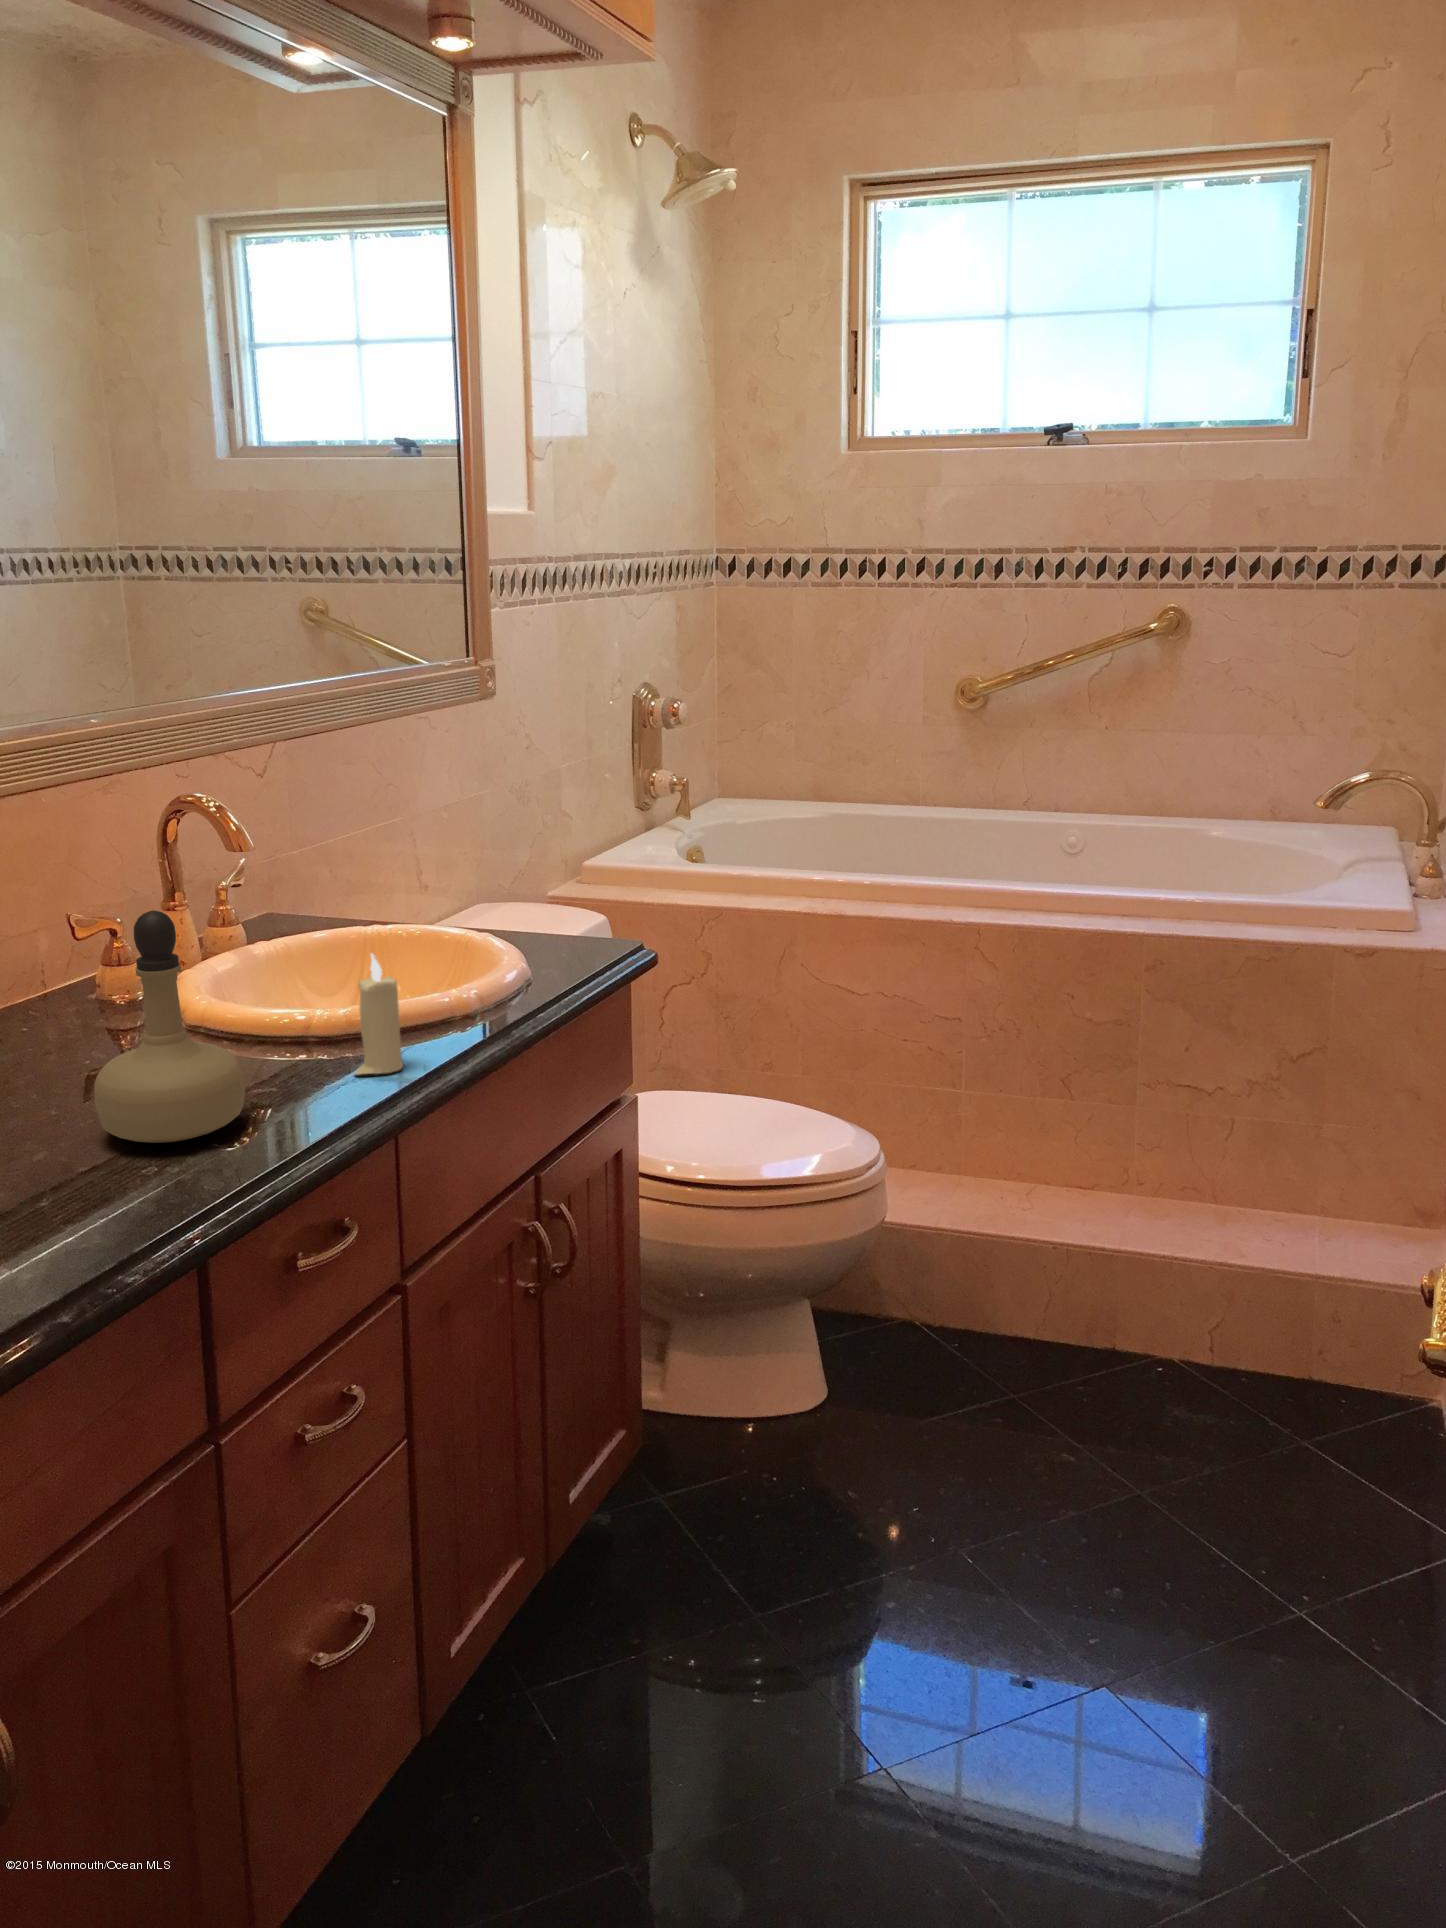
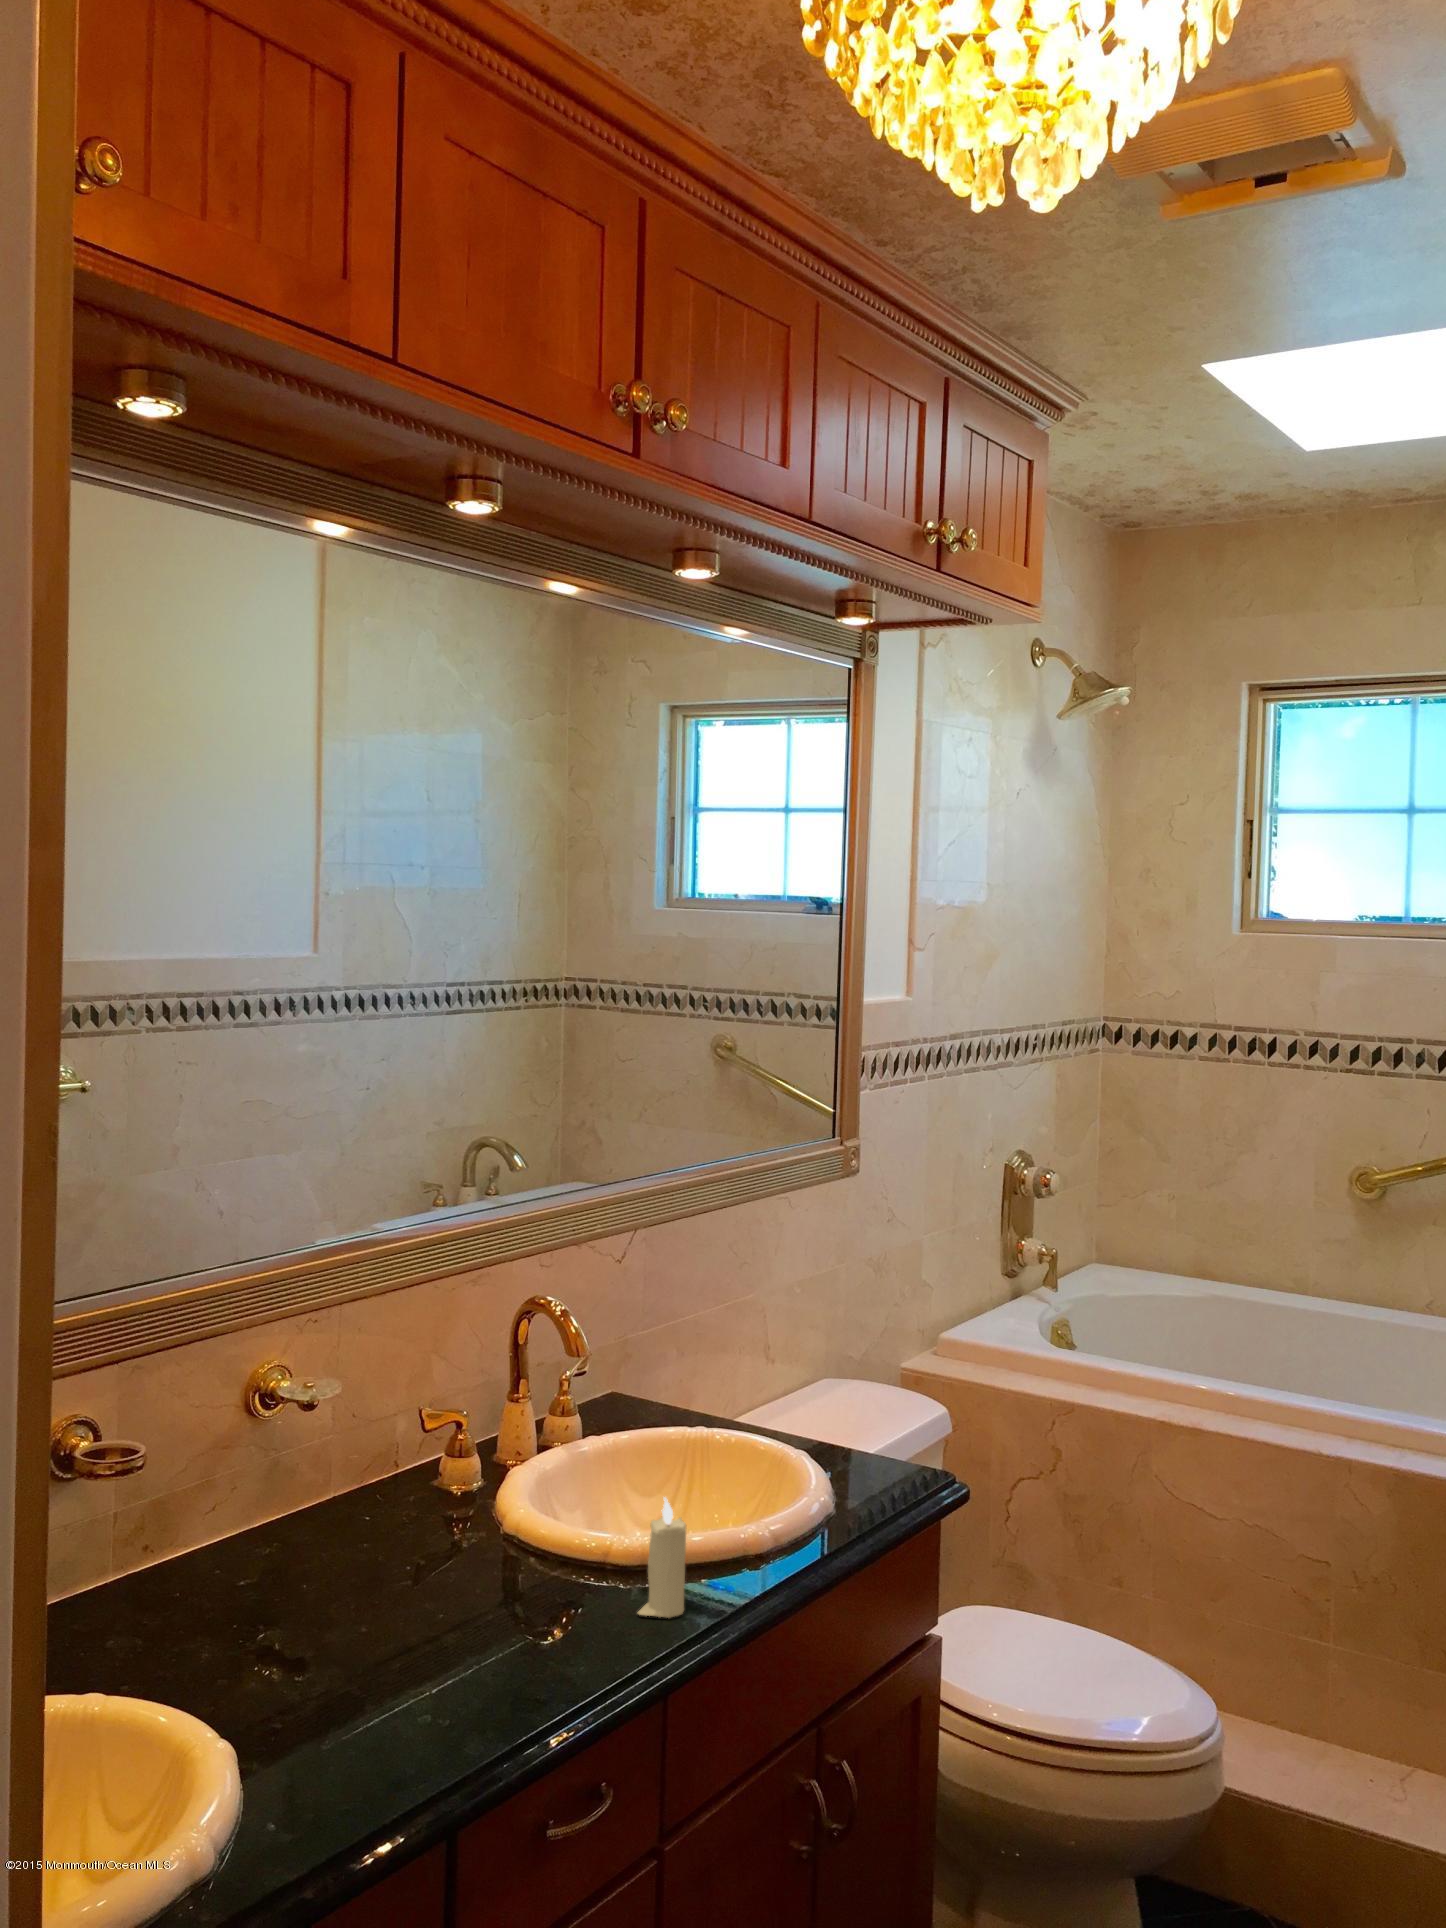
perfume bottle: present [94,911,245,1143] -> none [396,1450,529,1677]

